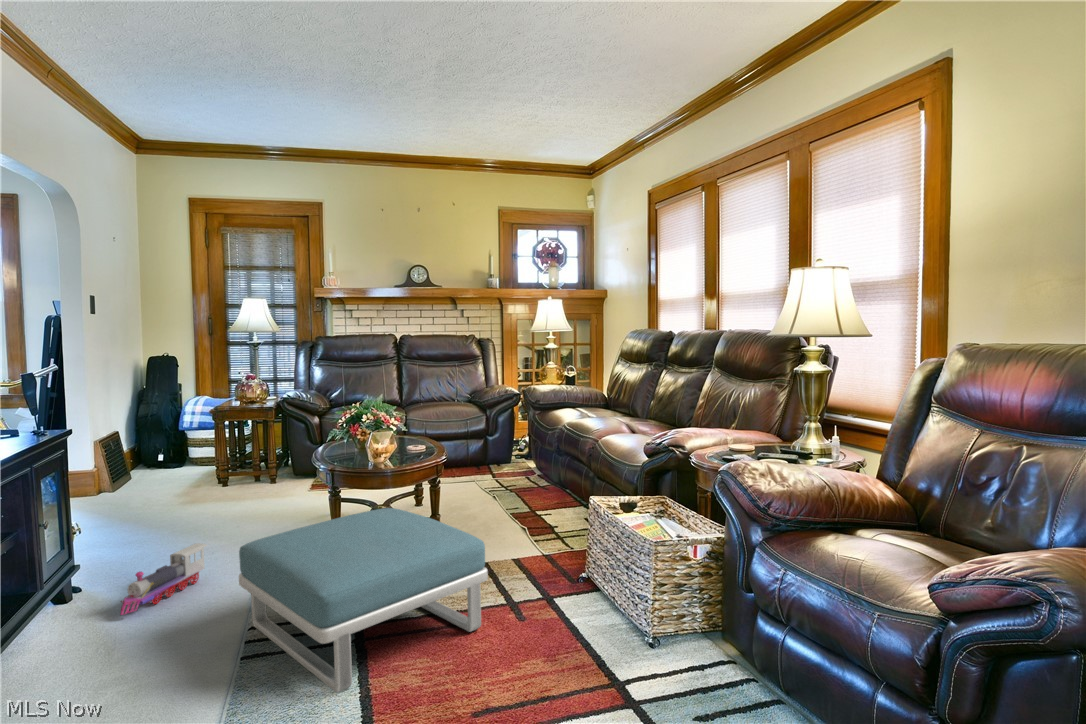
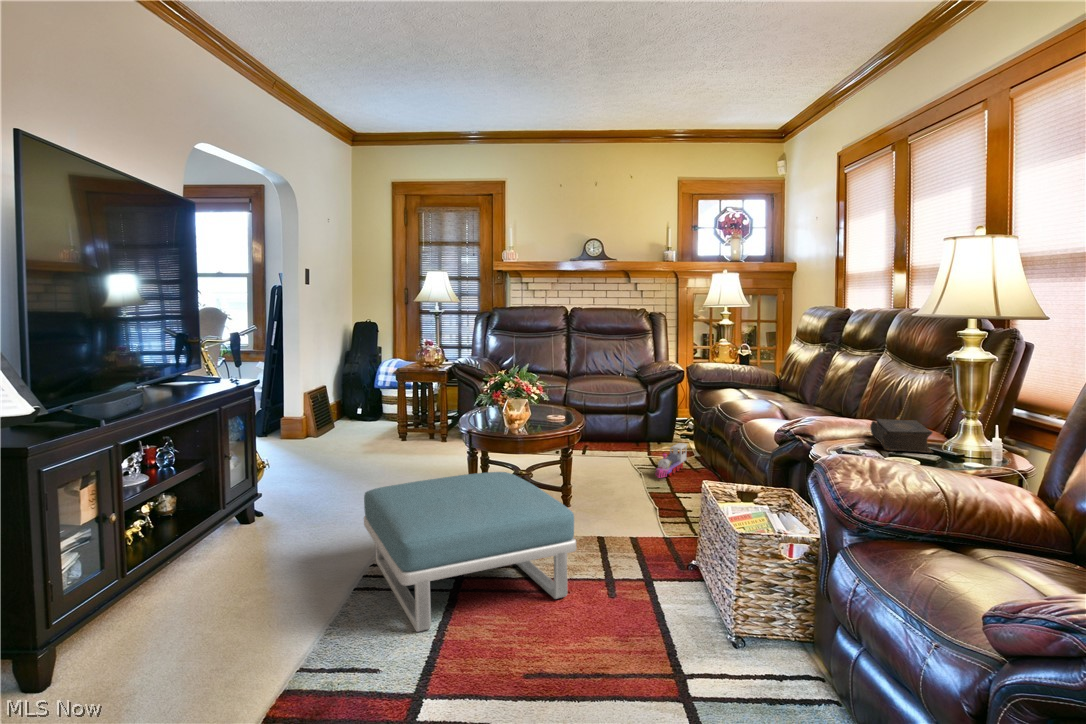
book: none [728,427,785,454] -> present [870,419,933,453]
toy train: present [121,543,207,615] -> present [656,443,687,478]

